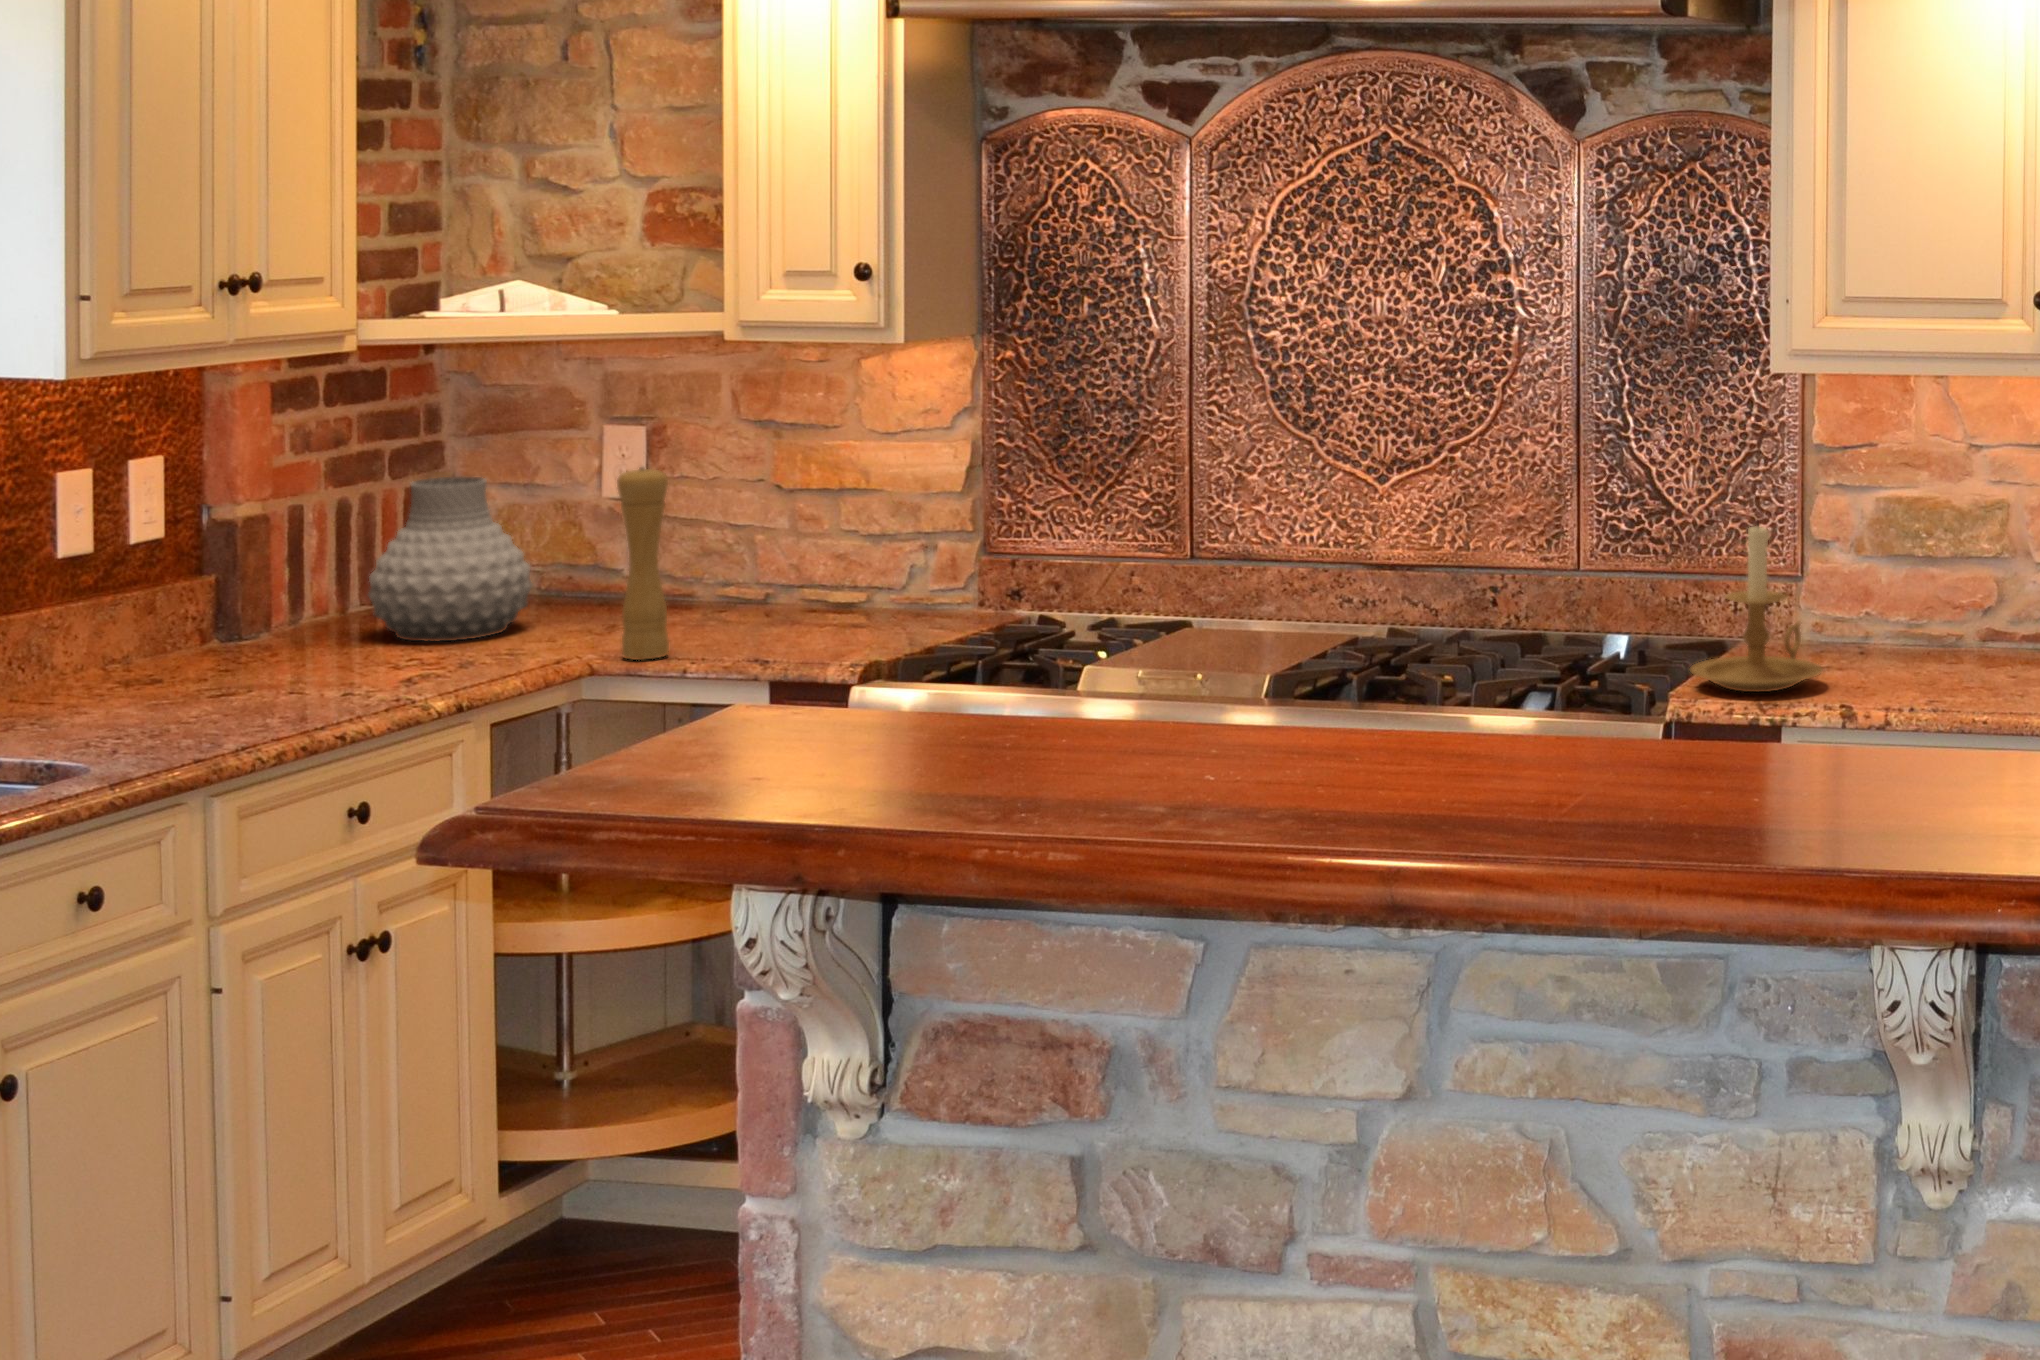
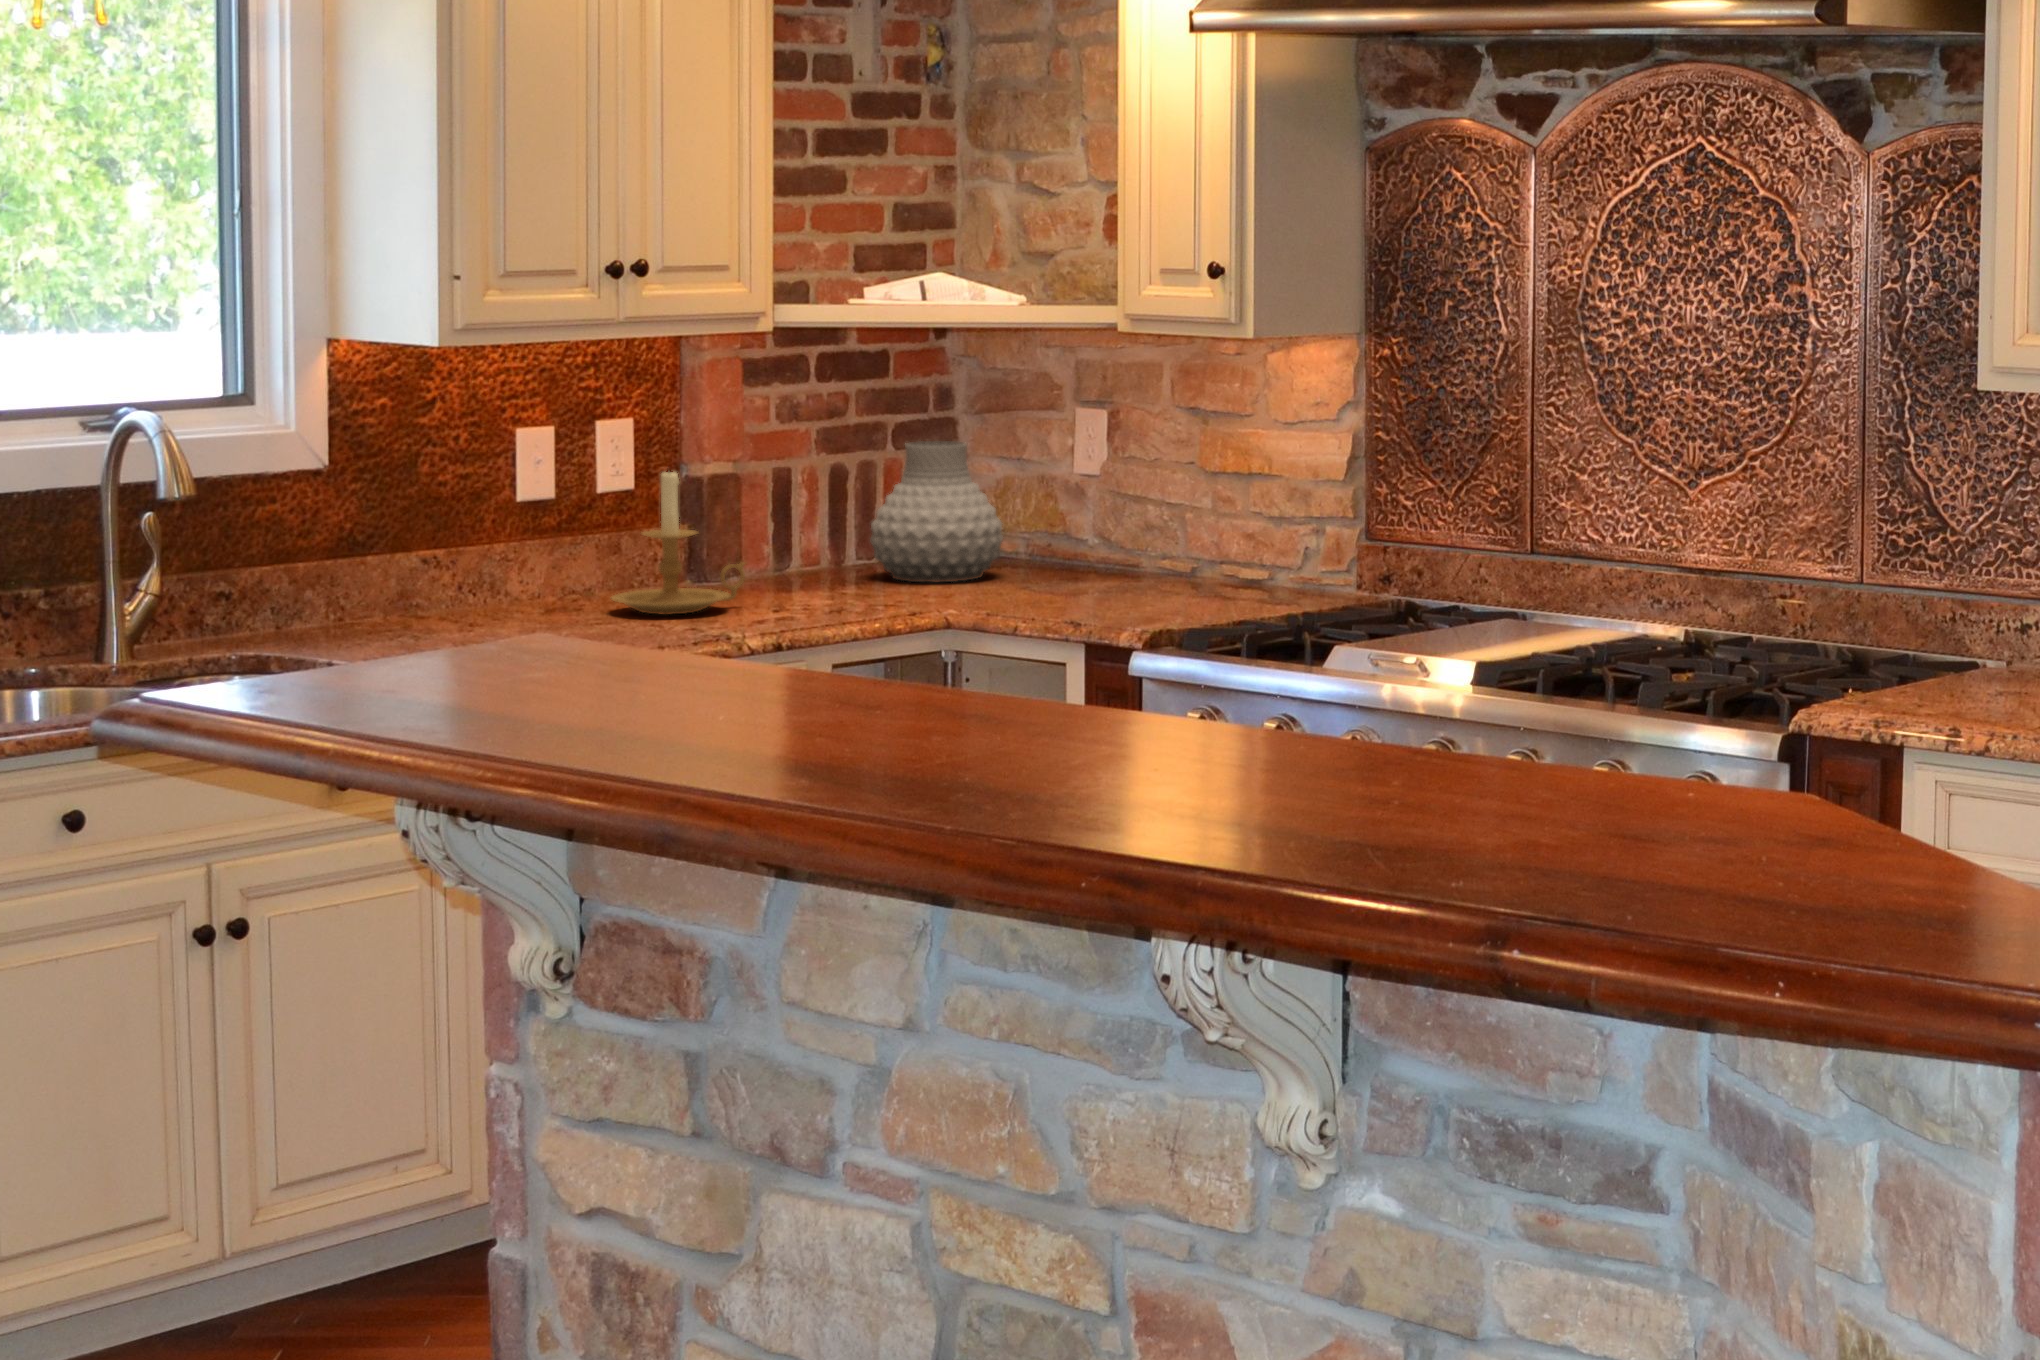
pepper mill: present [617,467,669,660] -> none [1028,434,1070,605]
candle holder: present [1690,524,1822,692] -> present [612,468,745,615]

